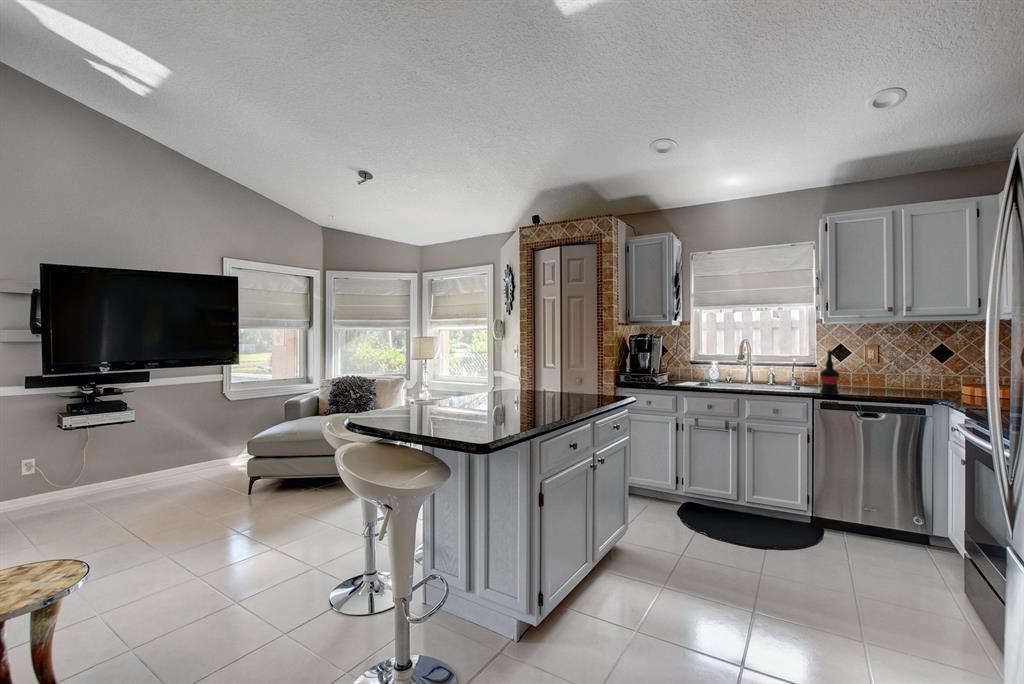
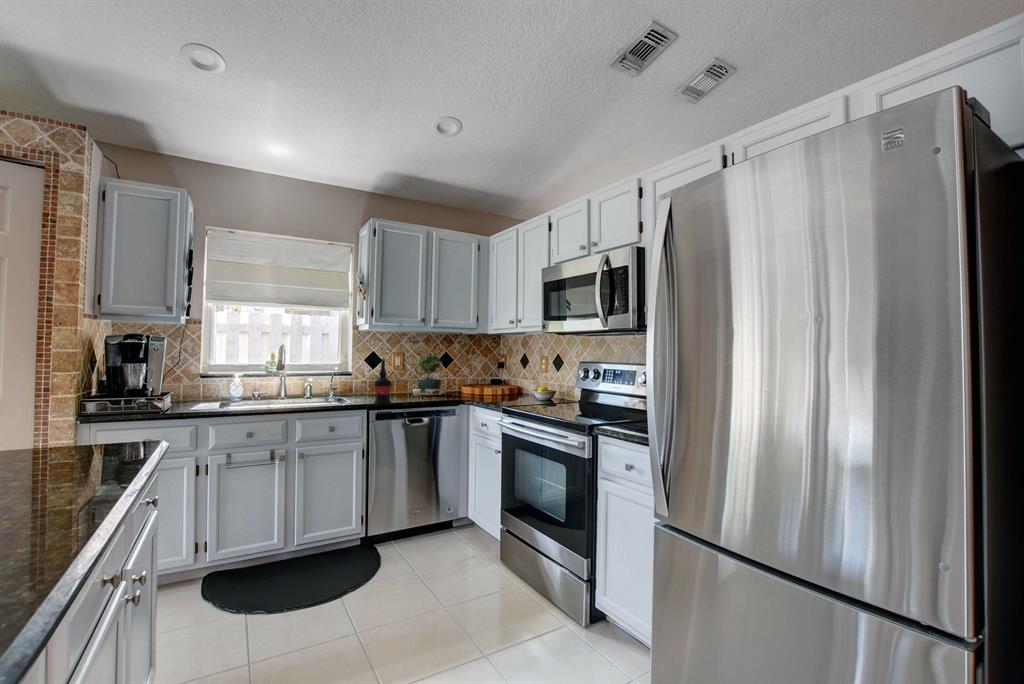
potted plant: none [888,342,941,392] -> present [413,353,446,396]

